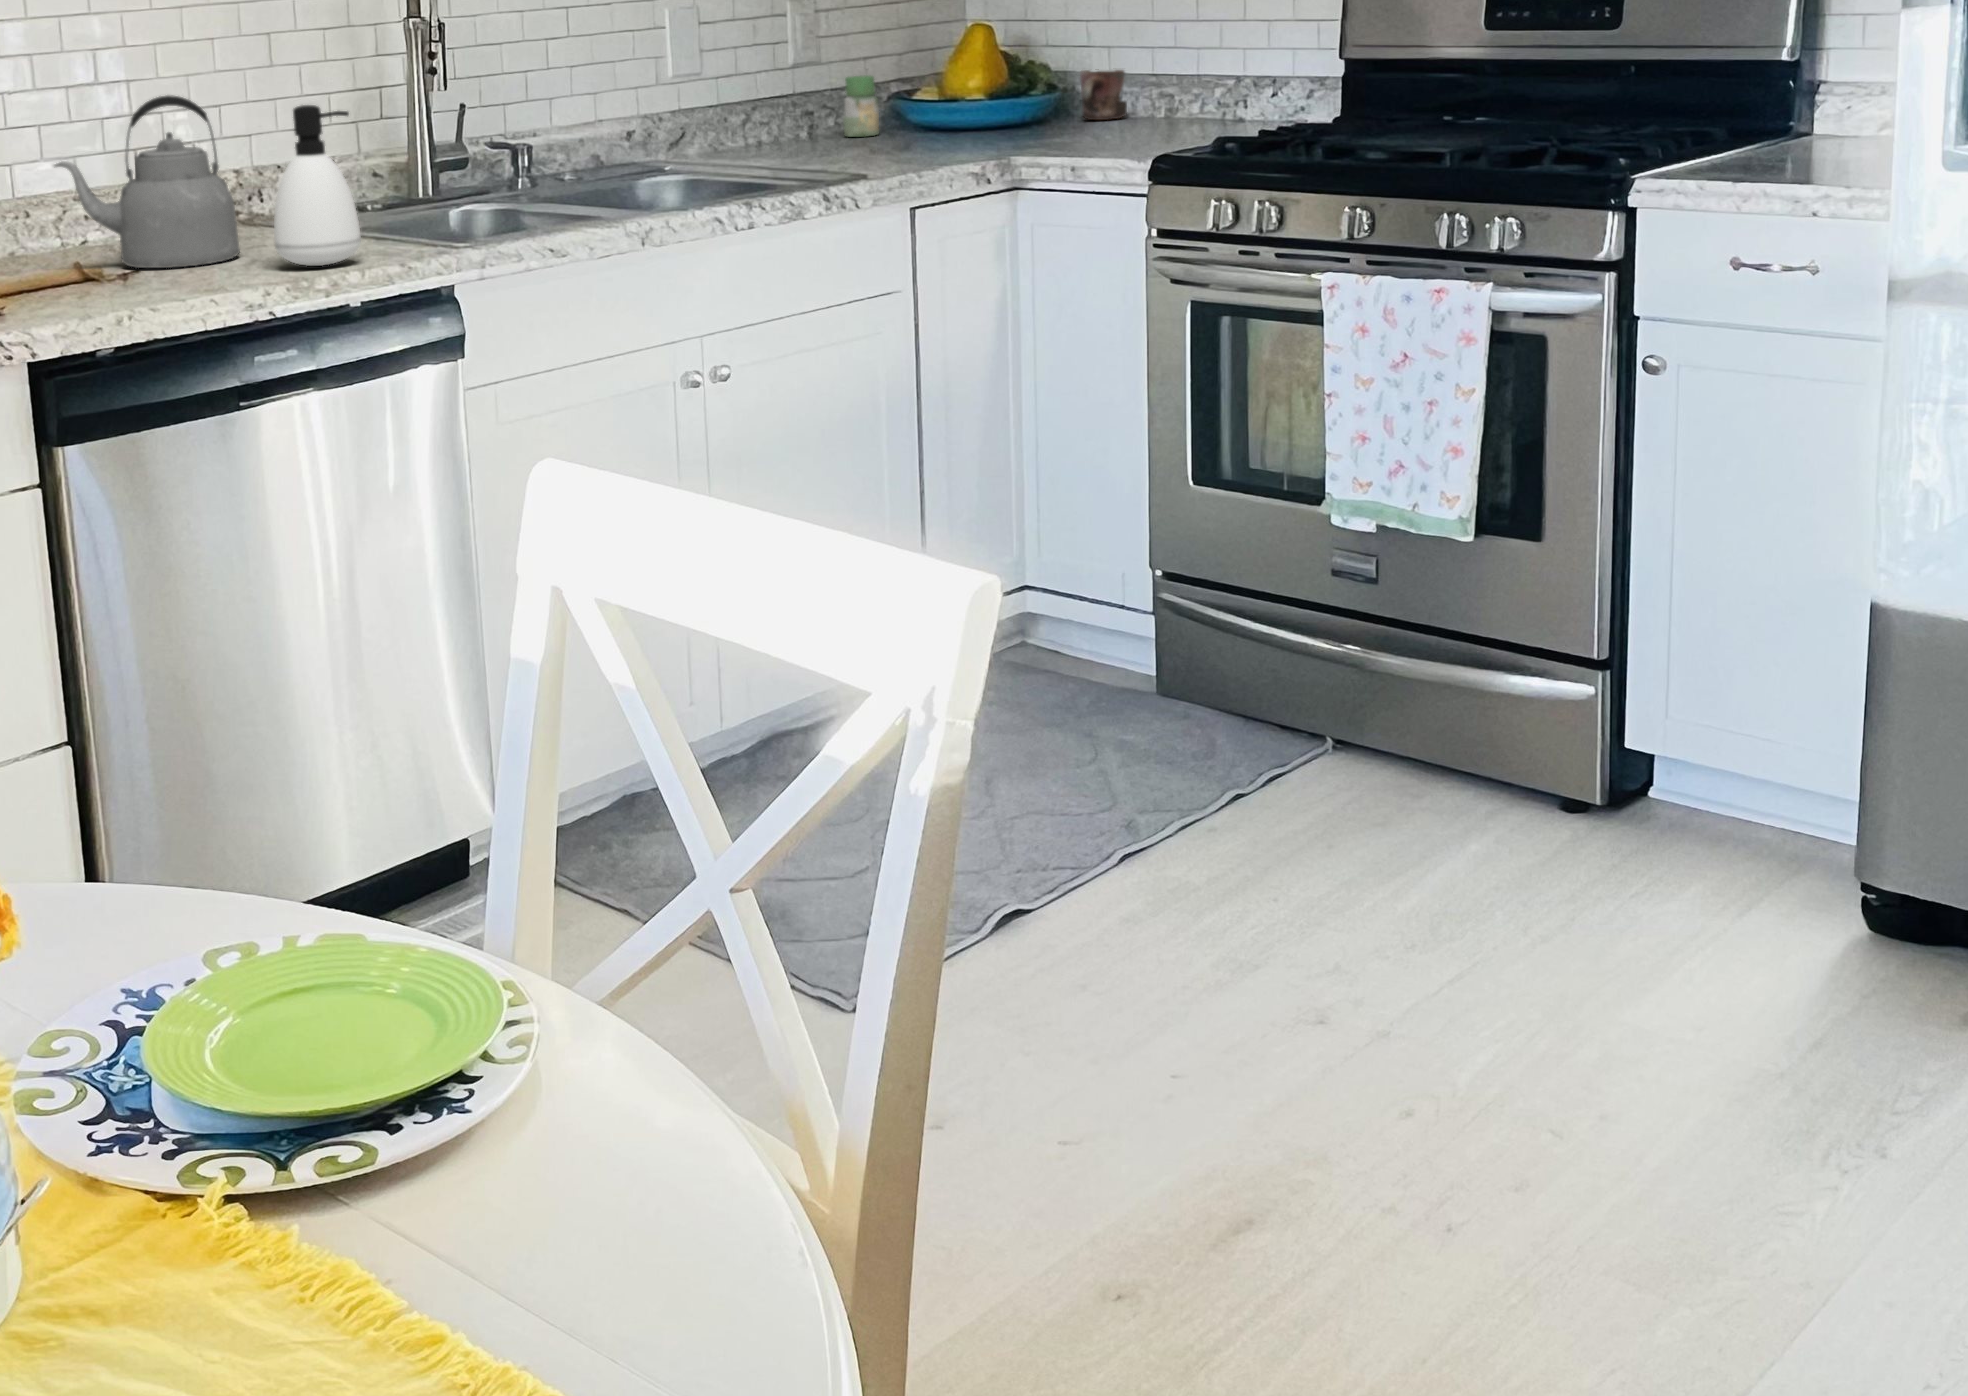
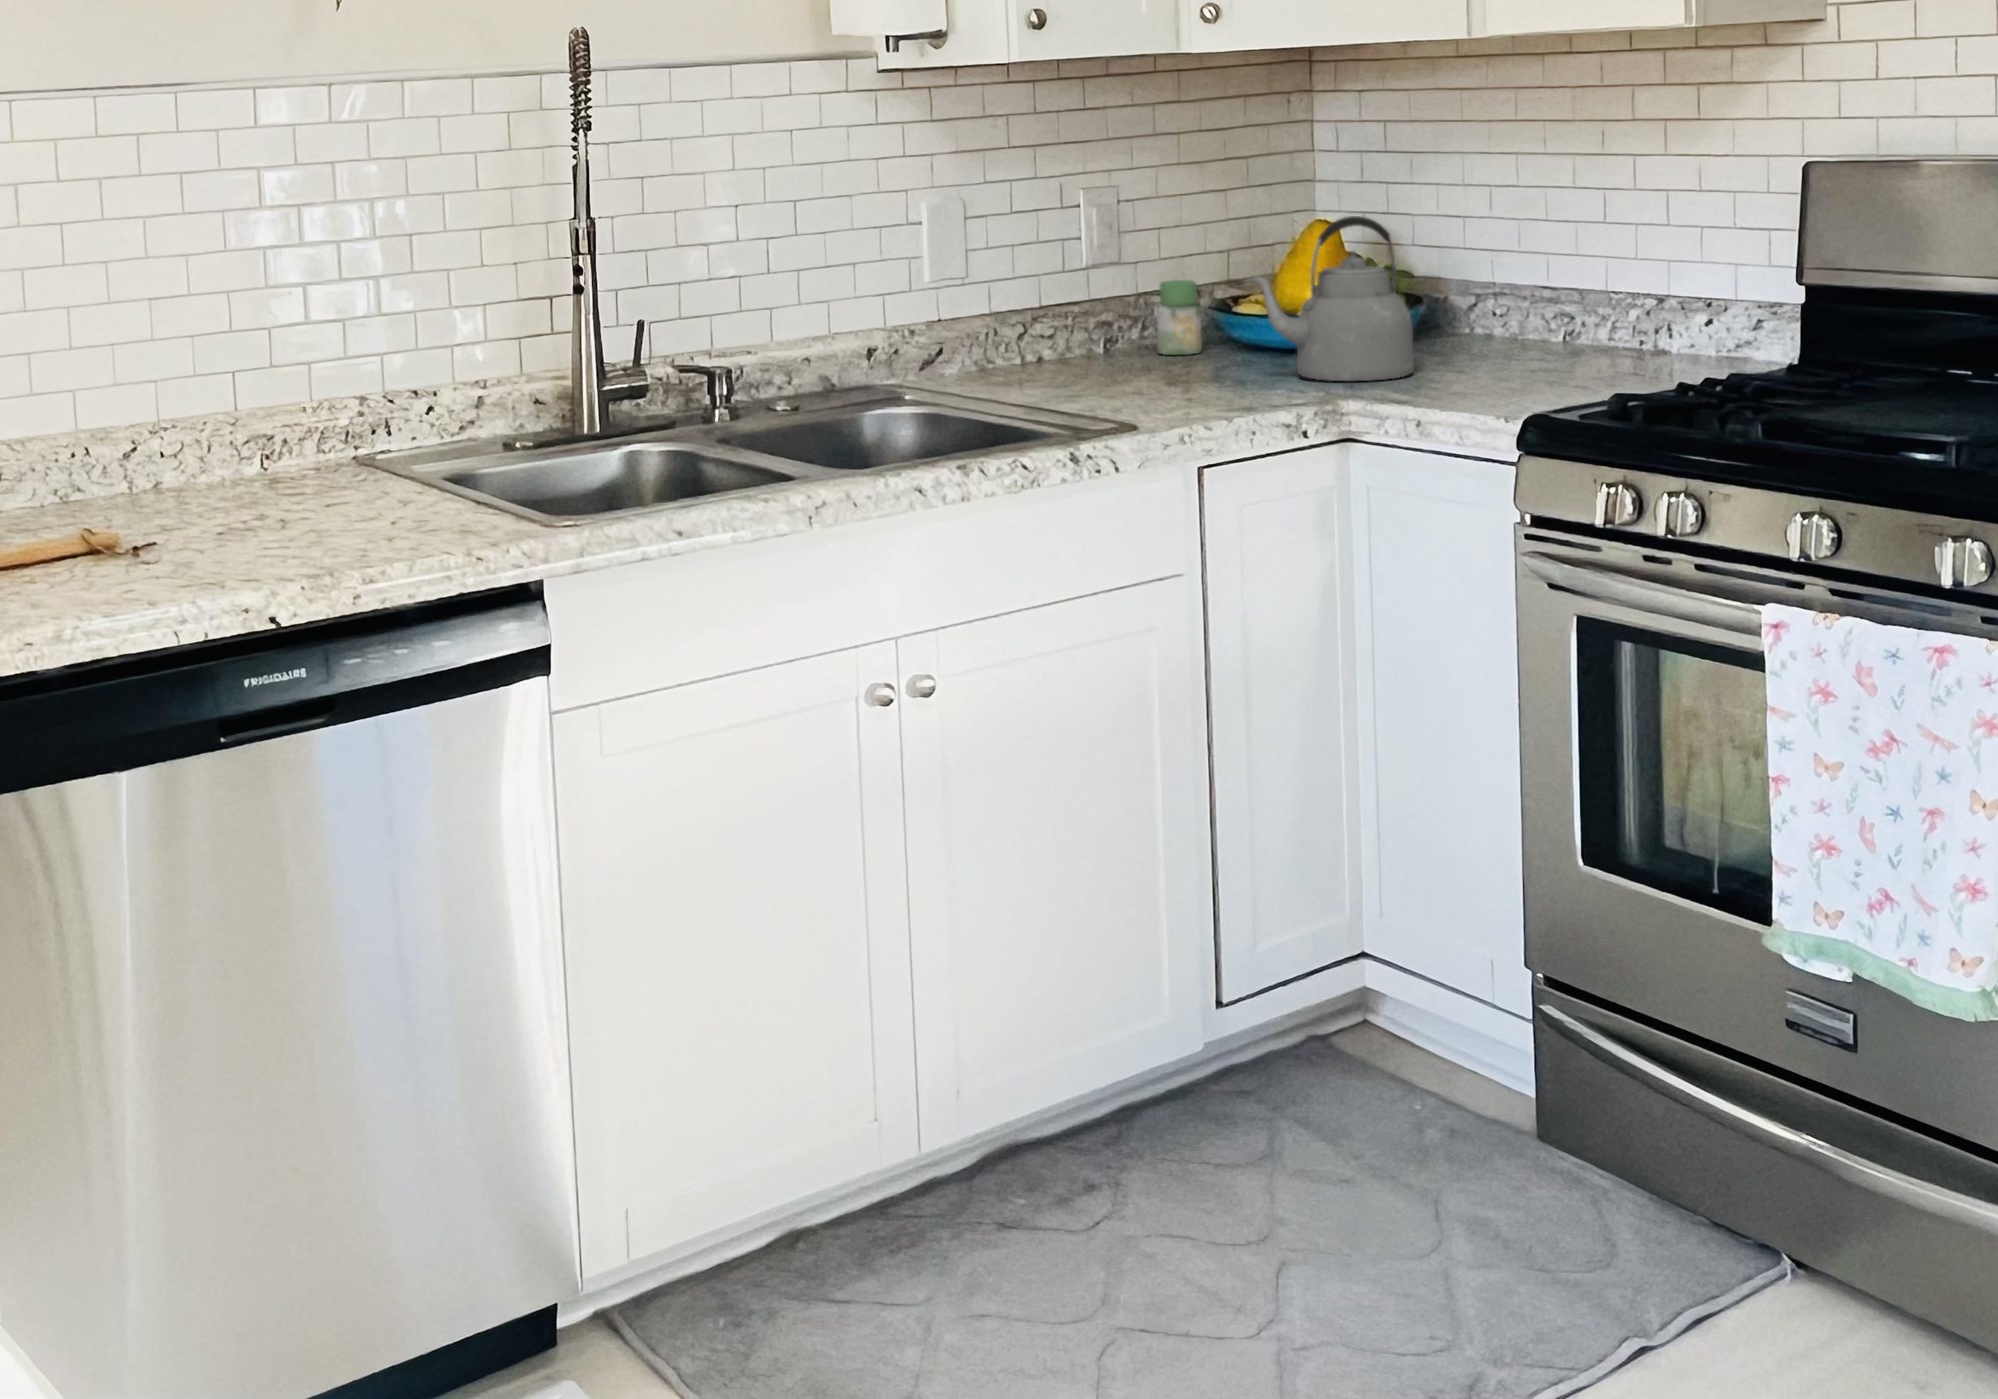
mug: present [1080,70,1127,120] -> none [1459,278,1521,343]
kettle: present [54,95,240,268] -> present [1247,216,1414,381]
soap dispenser: present [274,105,361,266] -> none [320,348,428,549]

